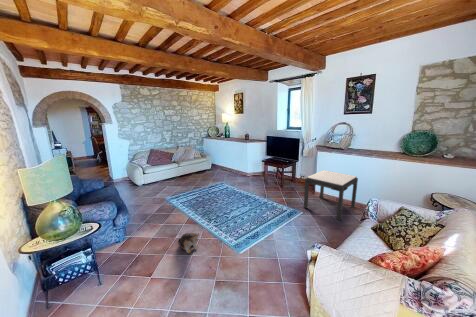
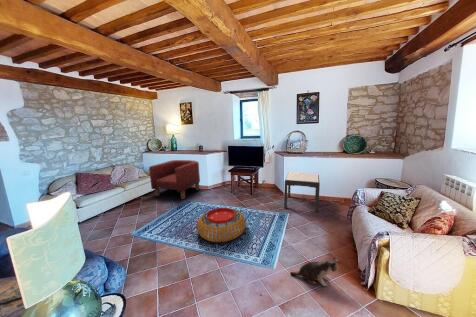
armchair: none [198,147,240,182] -> present [149,160,200,199]
pouf: none [205,193,250,222] -> present [197,208,246,242]
plush toy: present [179,233,199,253] -> present [290,257,339,286]

